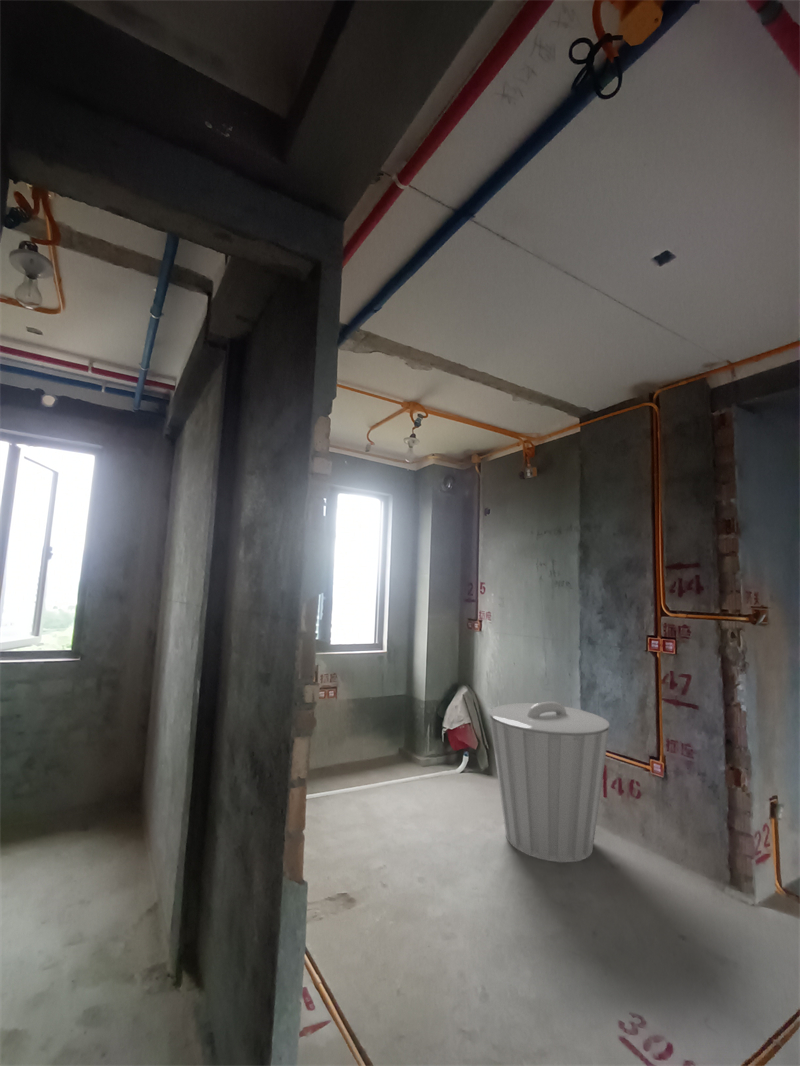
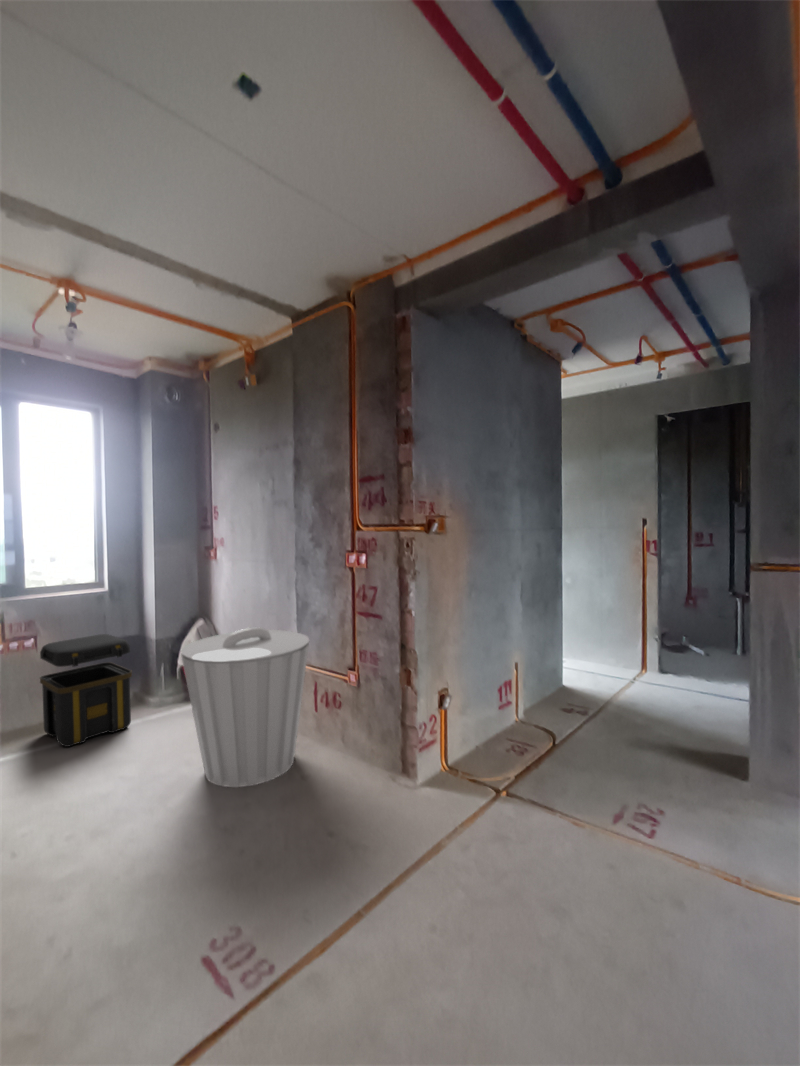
toolbox: none [344,690,416,788] -> present [40,634,132,747]

